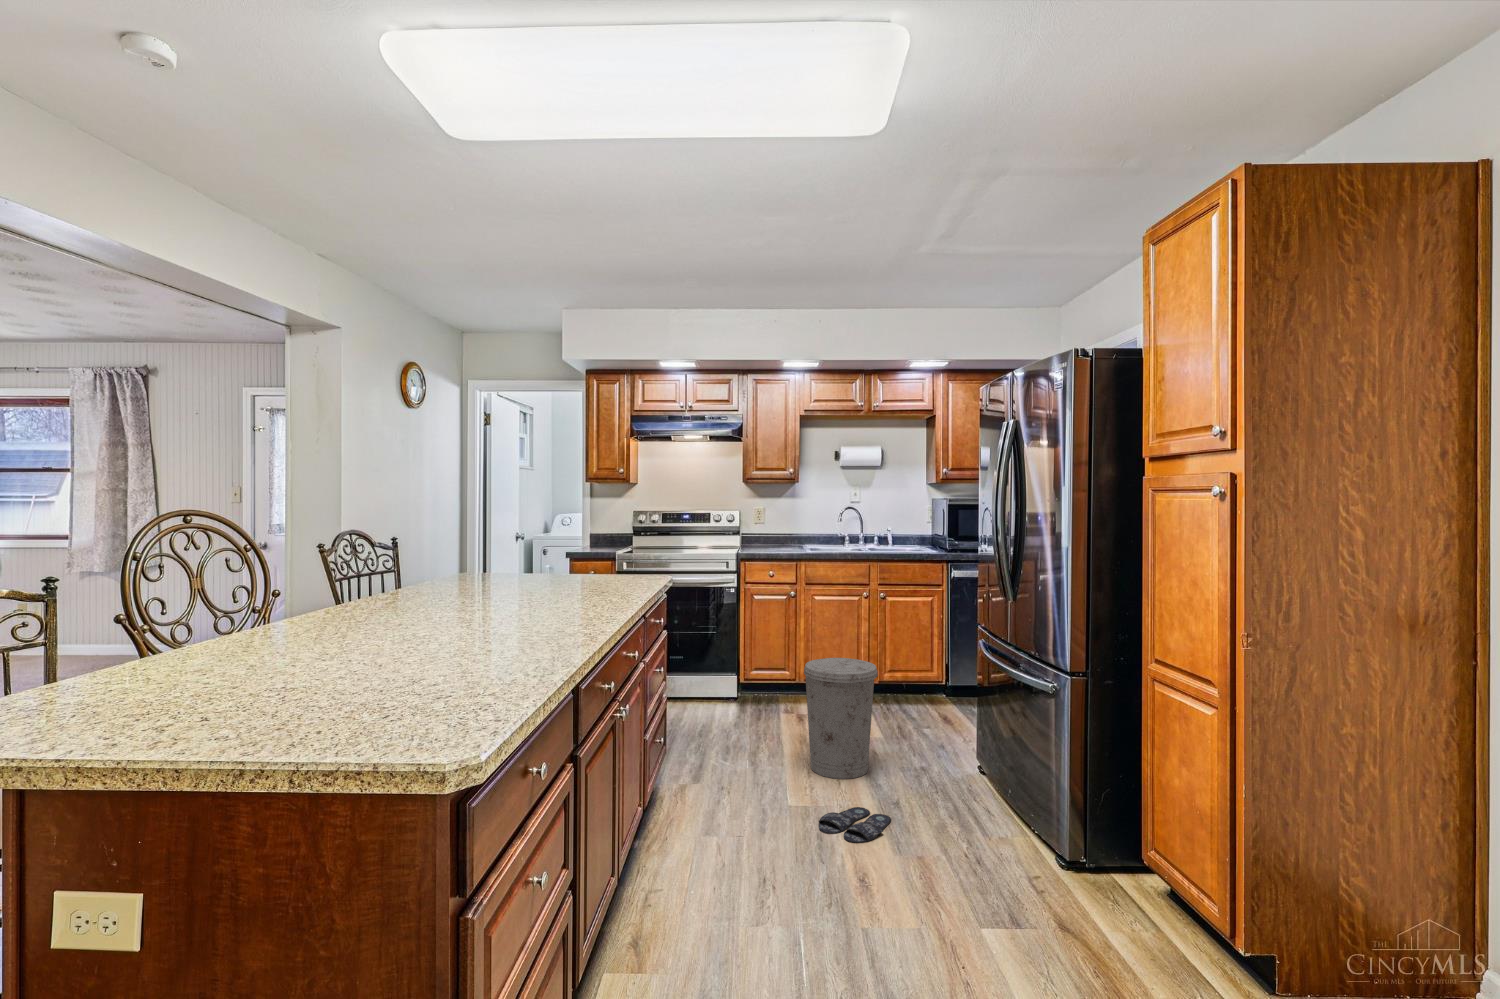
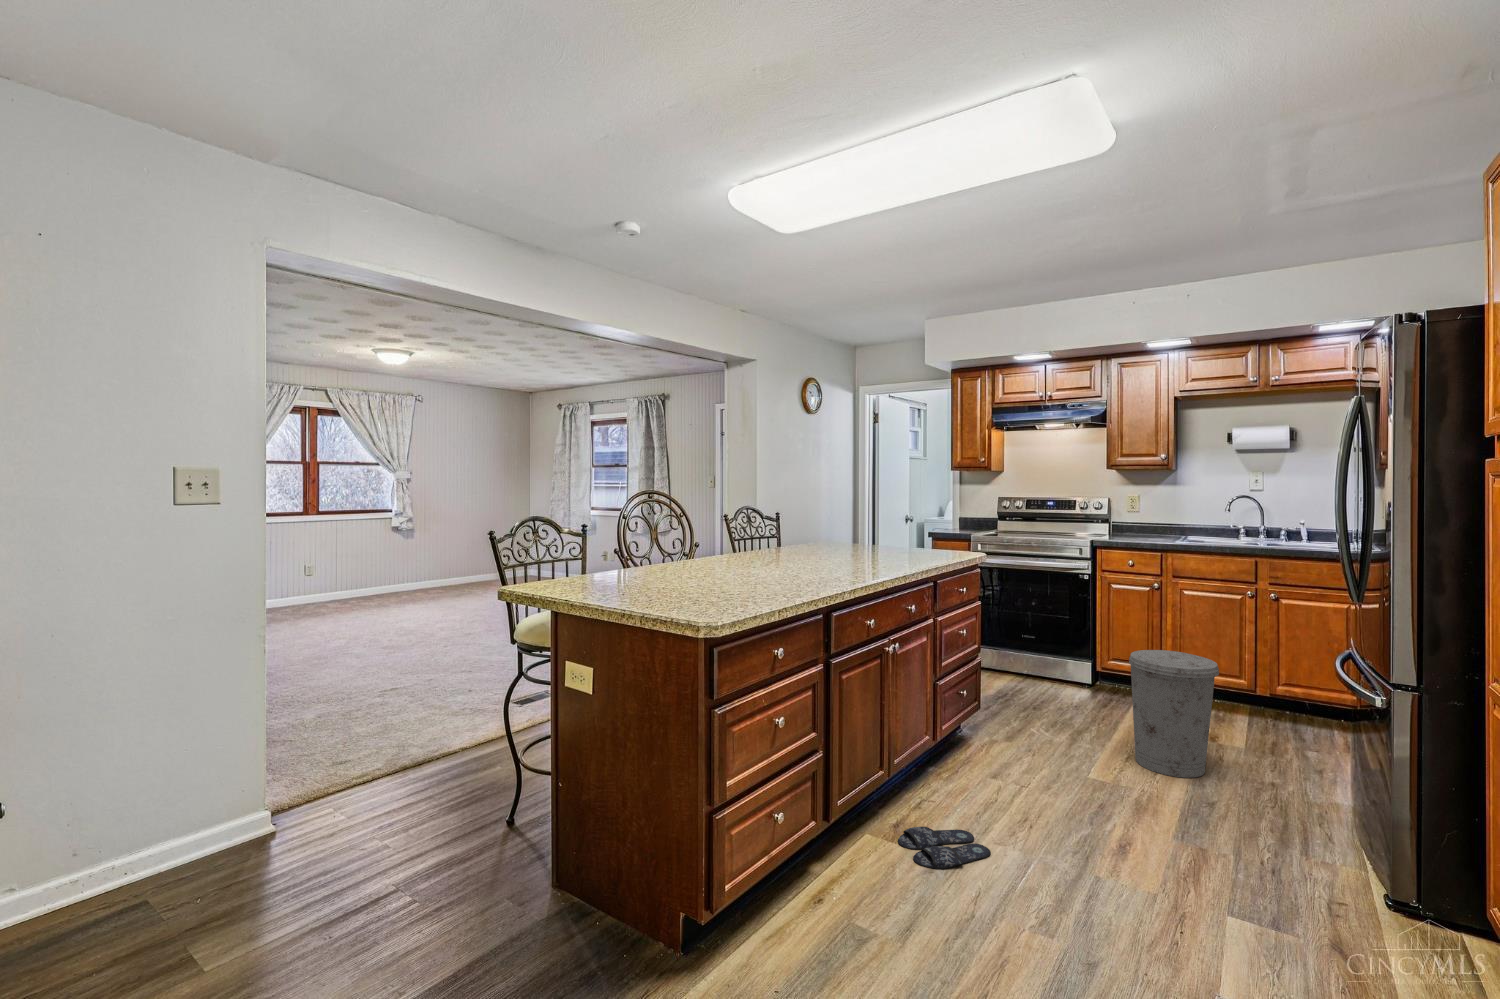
slippers: present [819,807,891,843] -> present [898,827,991,869]

